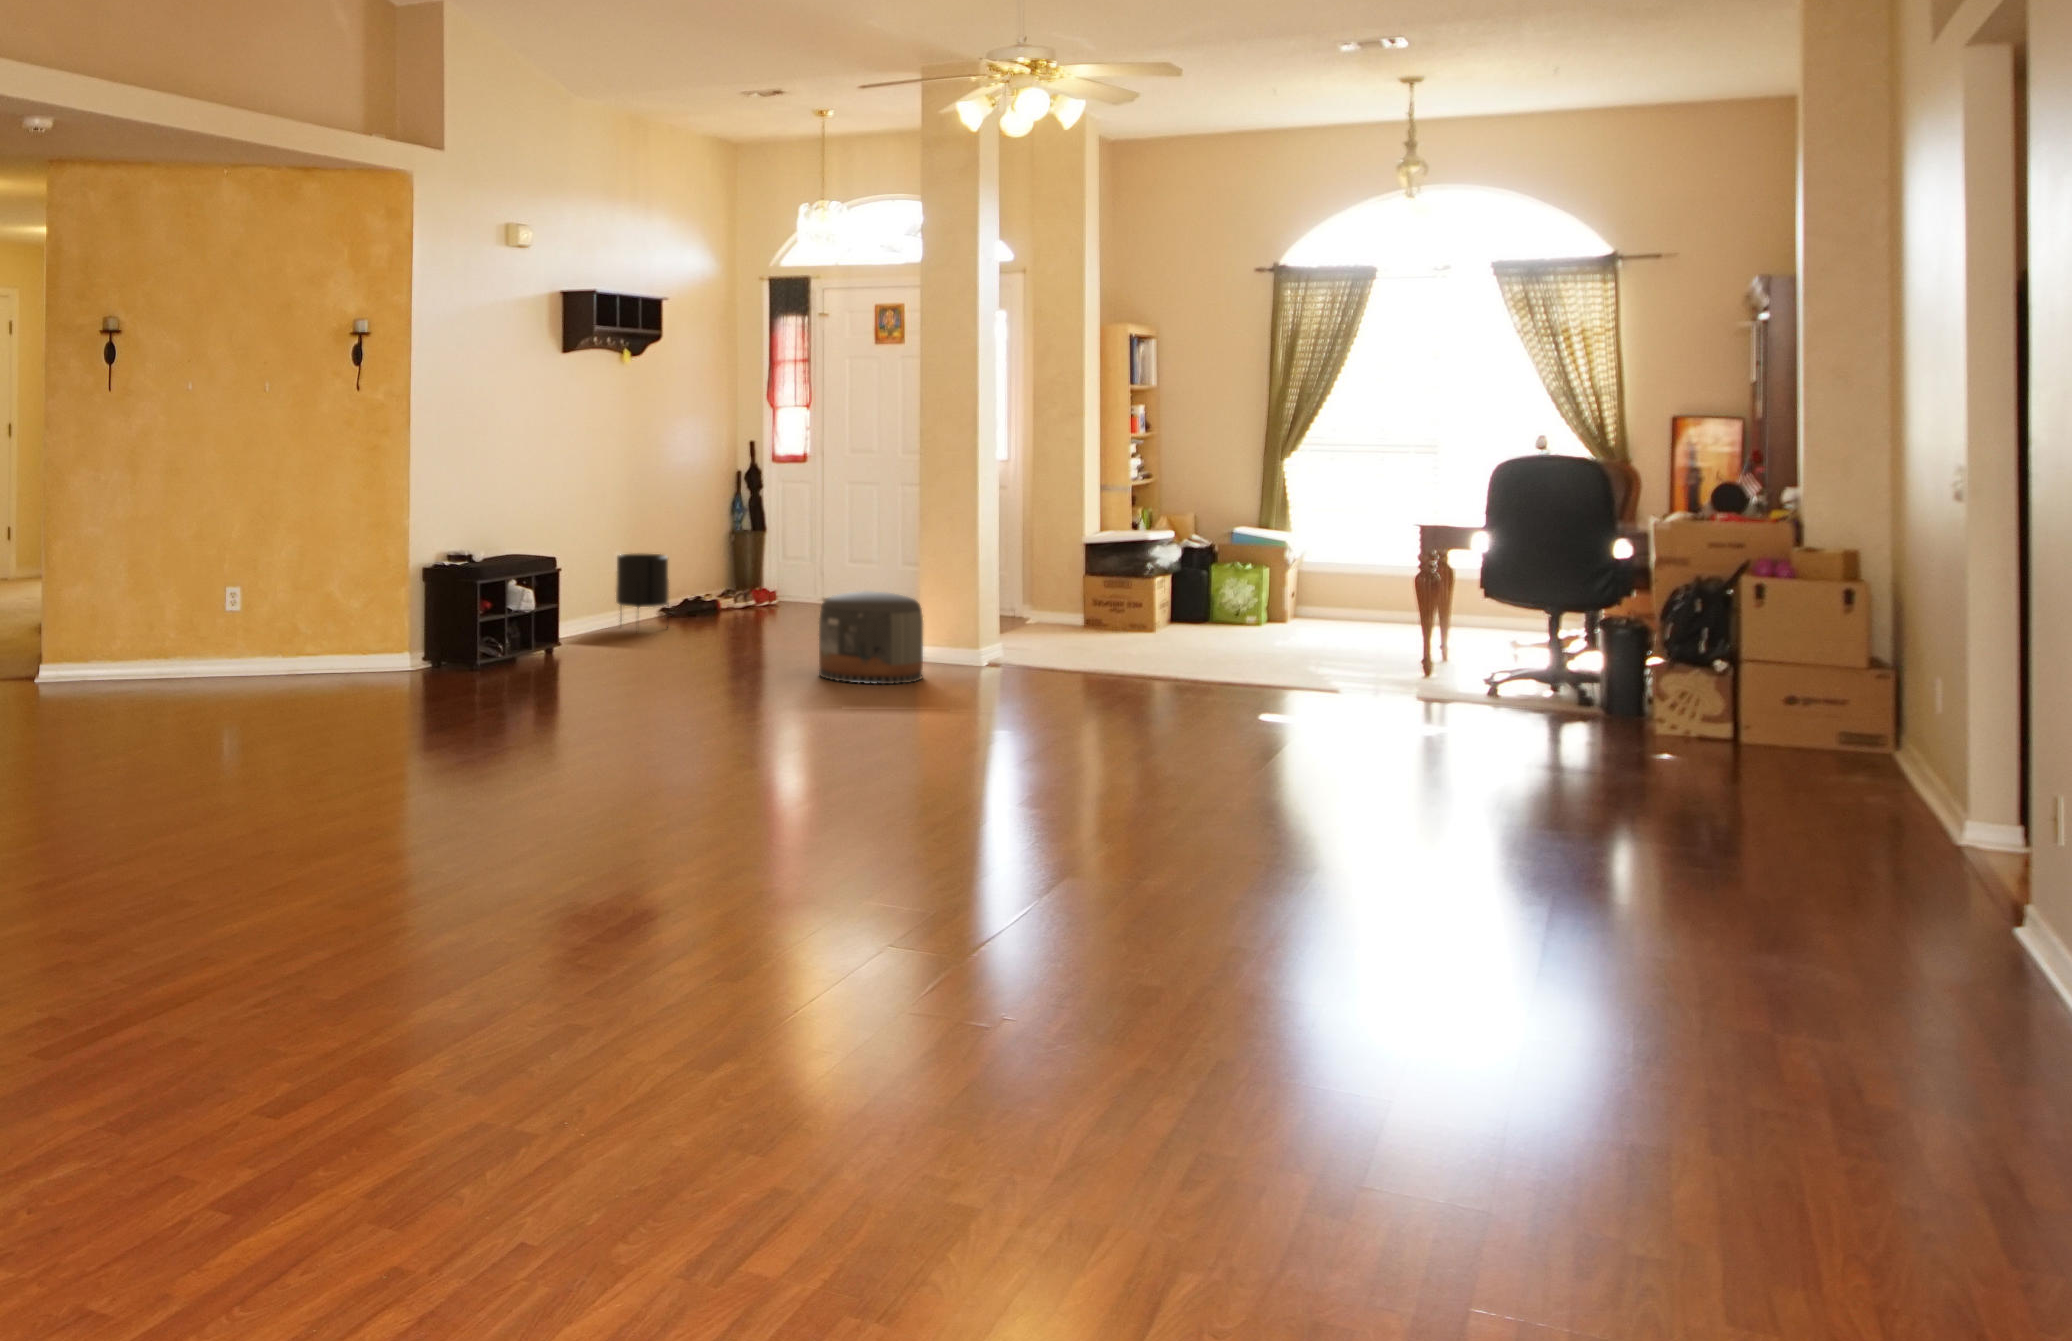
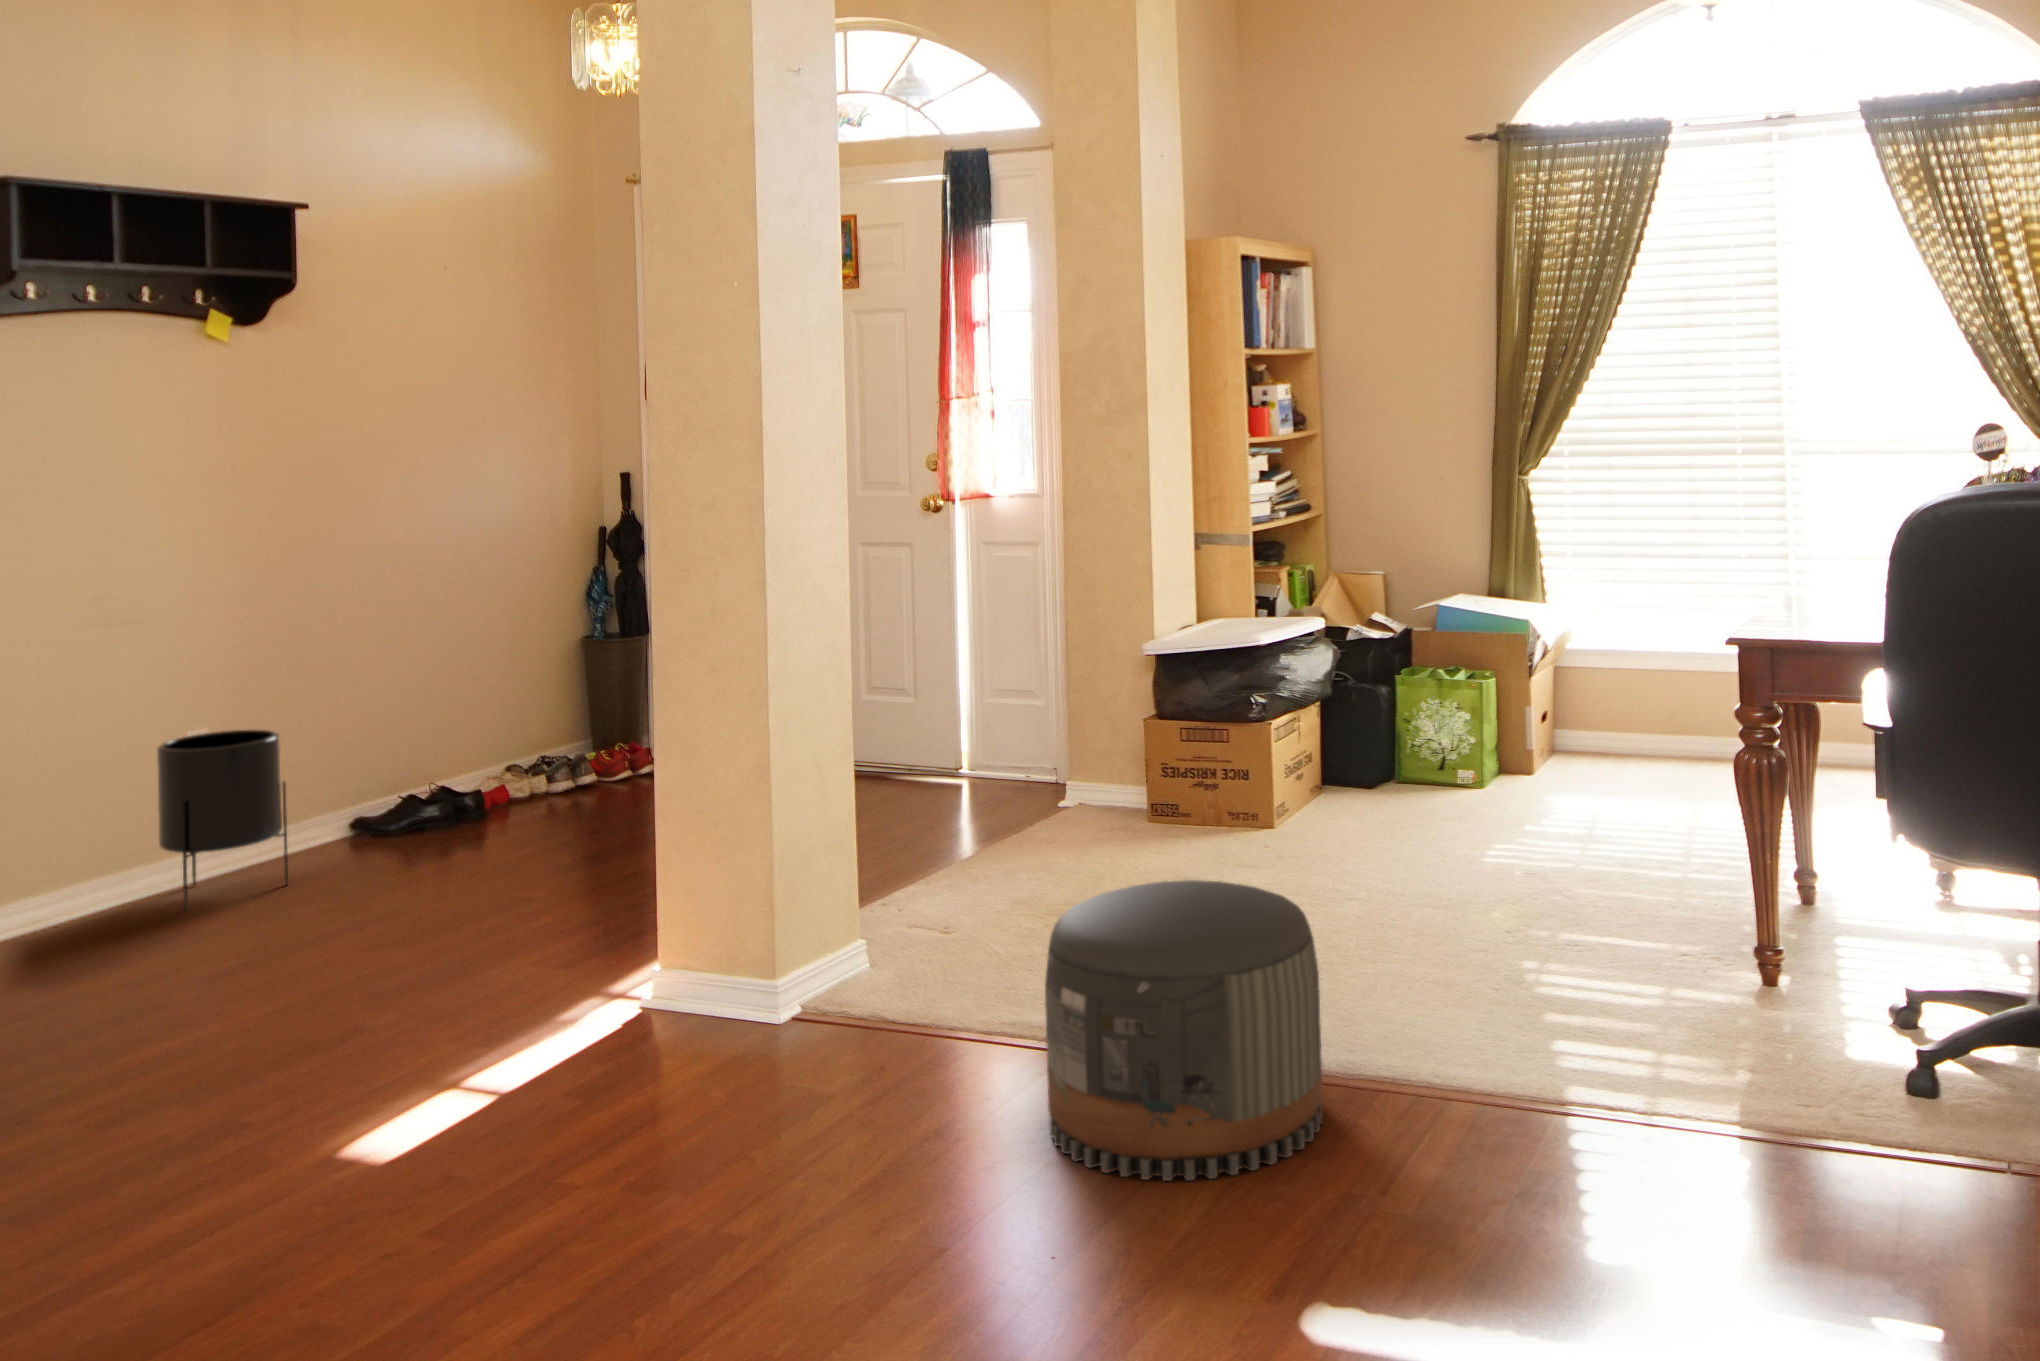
pouf: present [819,591,923,684] -> present [1045,880,1323,1181]

